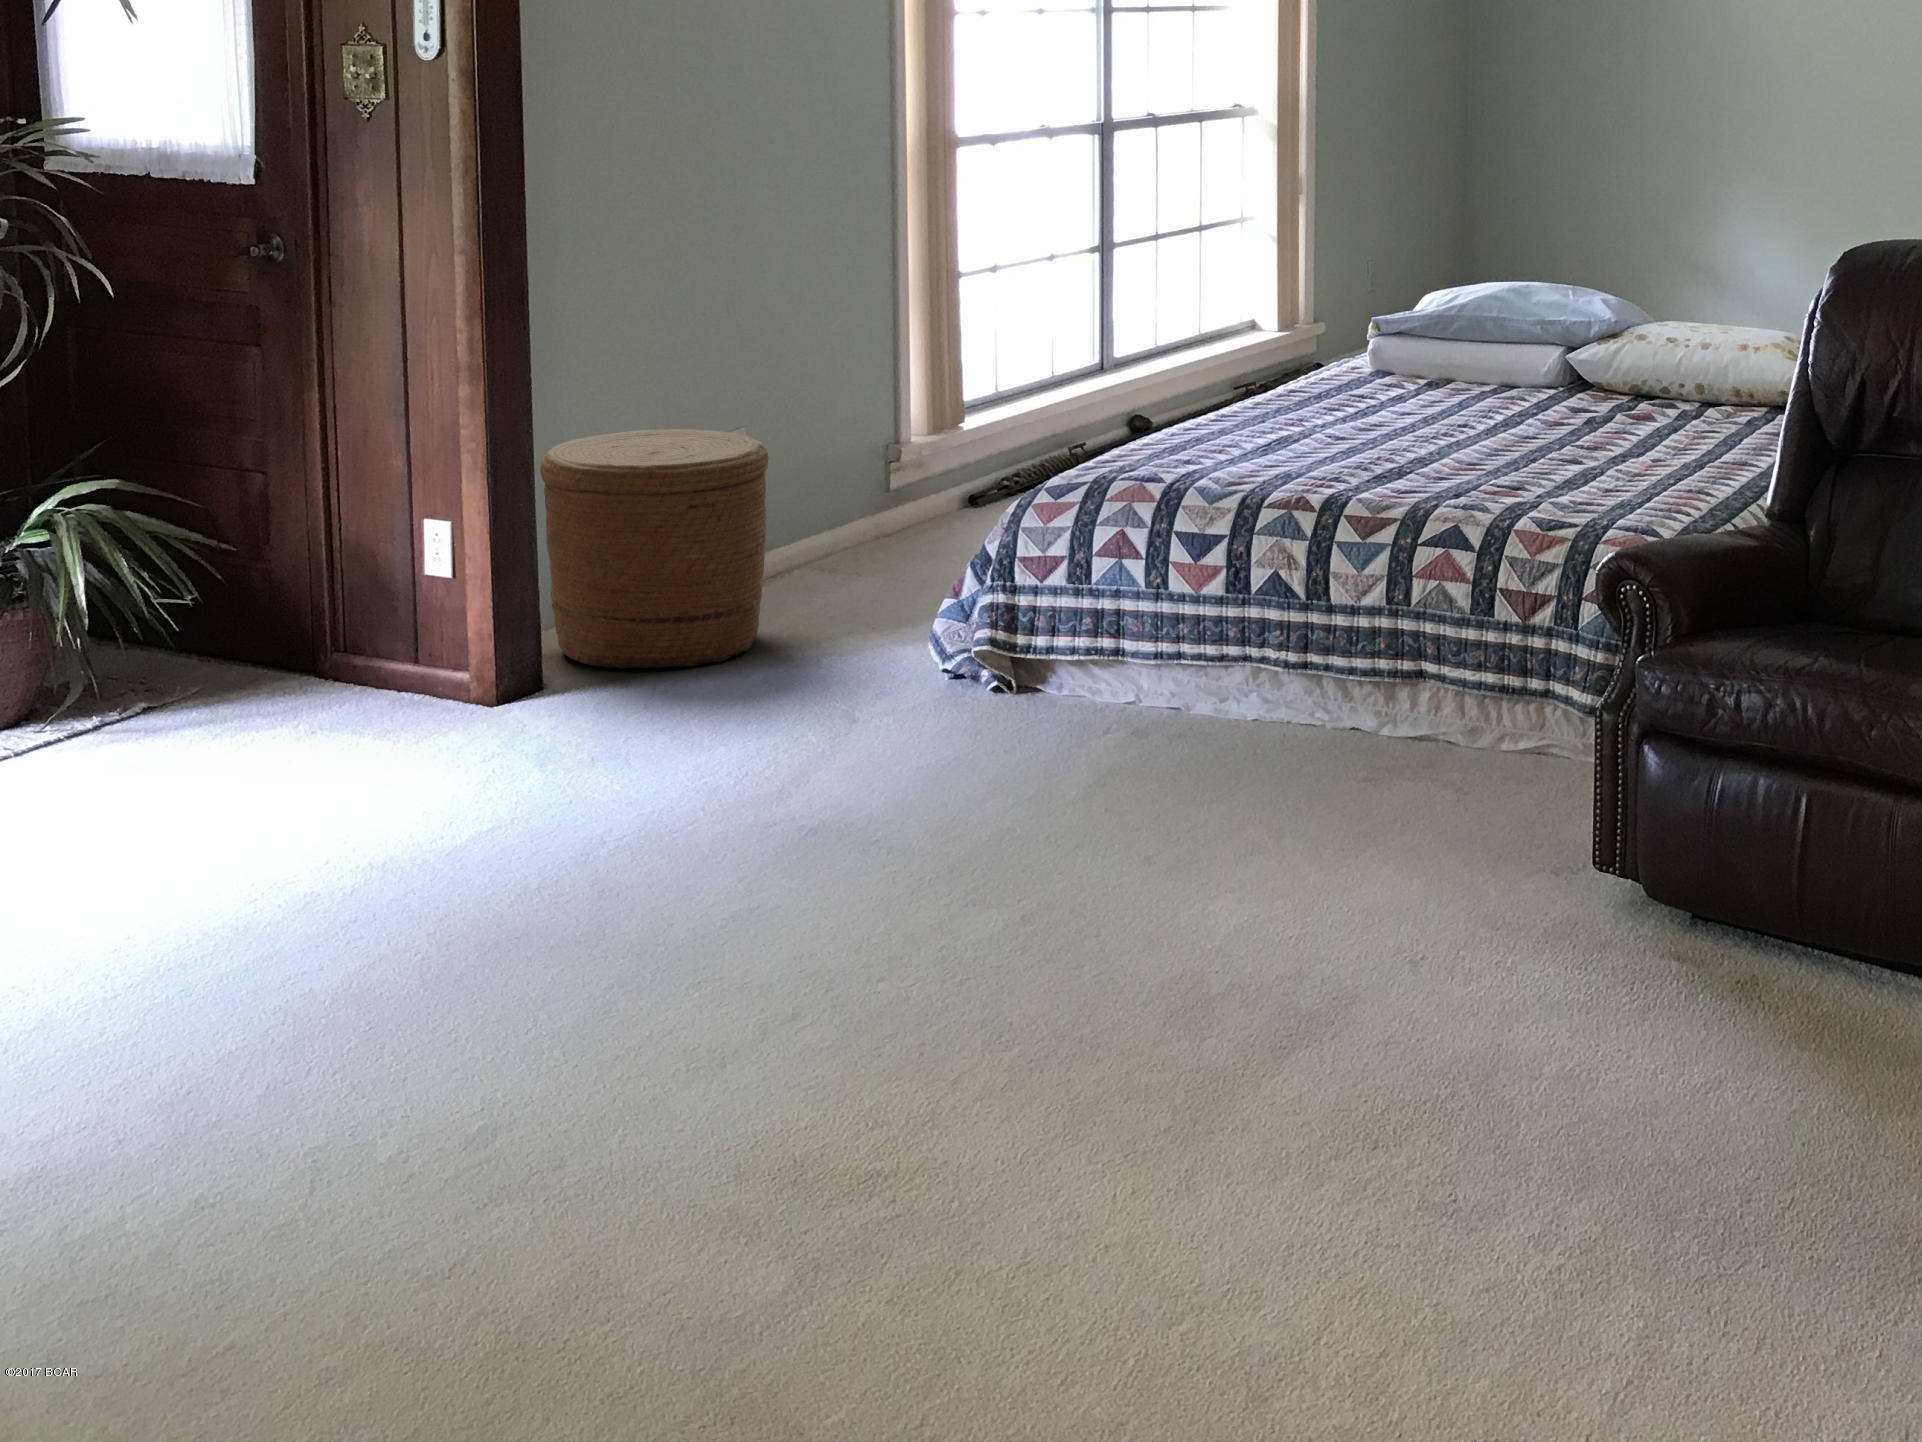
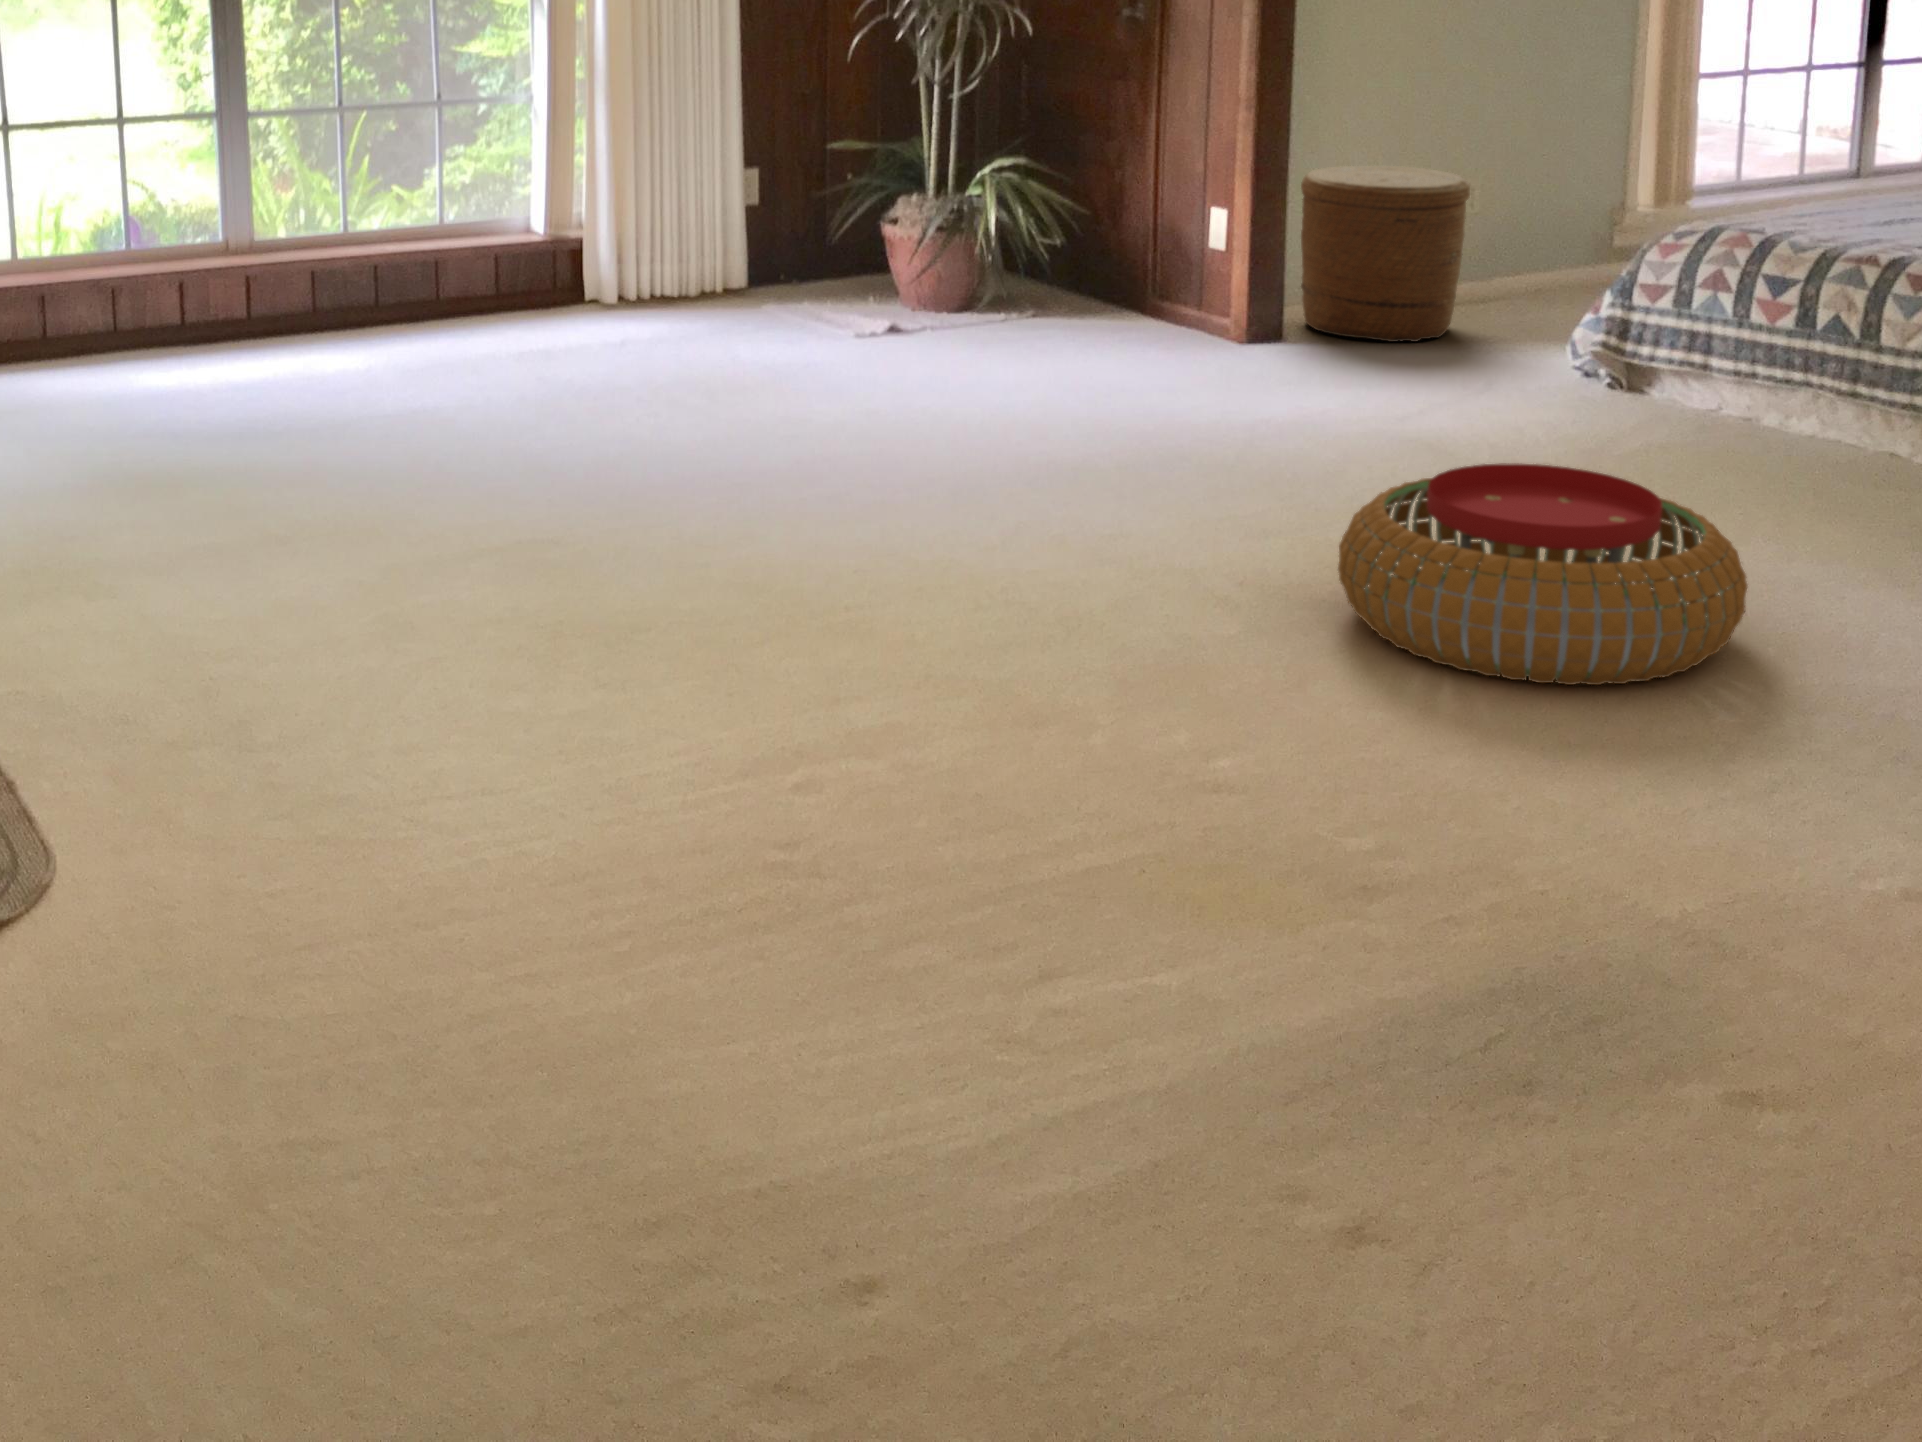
pouf: none [891,869,1430,1205] -> present [1338,463,1747,685]

